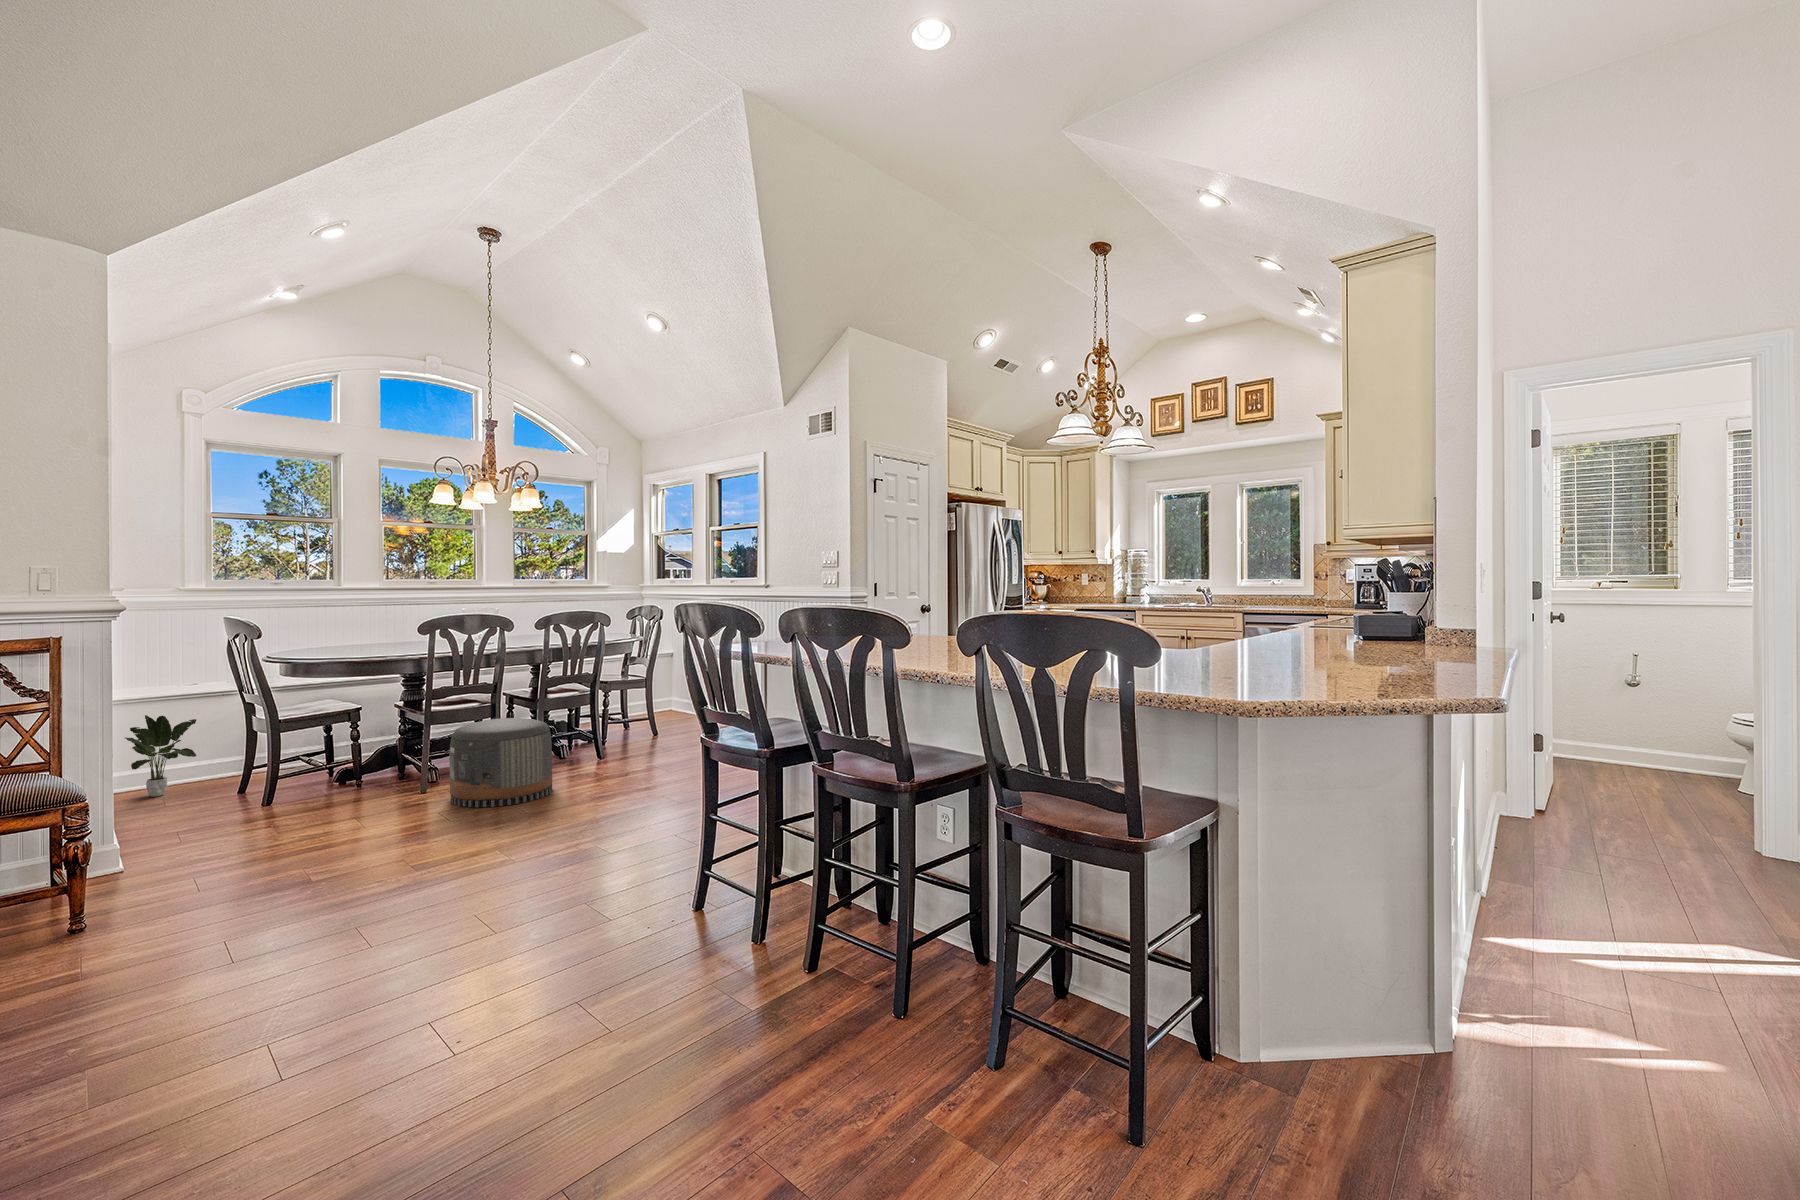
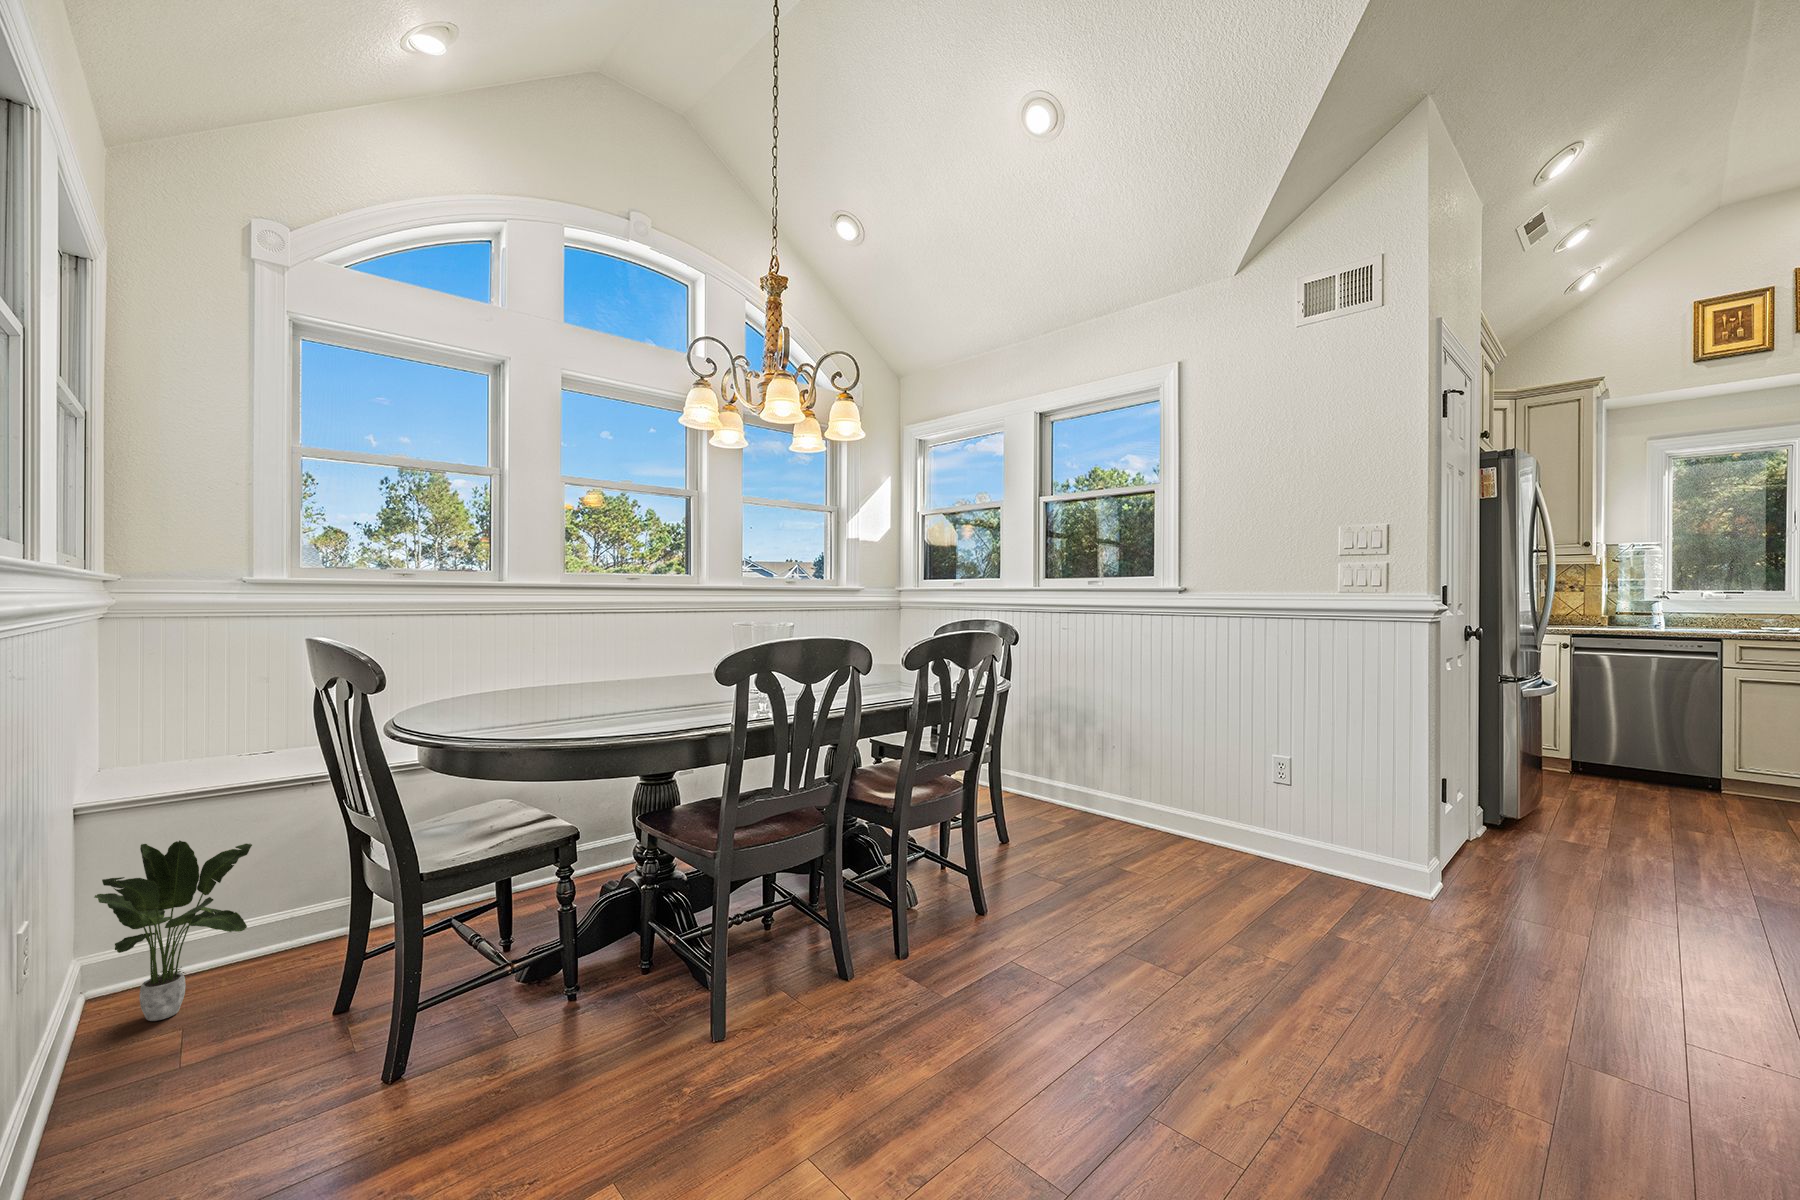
pouf: present [449,718,552,807] -> none [800,865,1014,1129]

